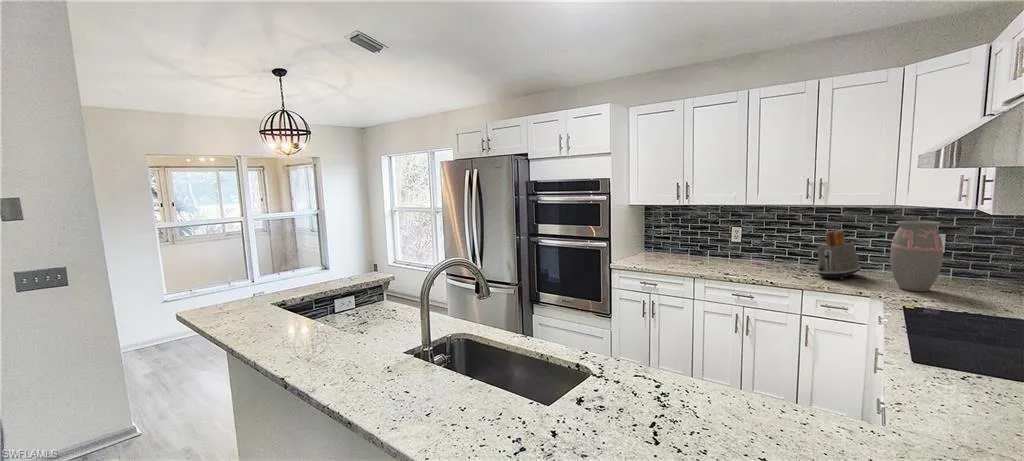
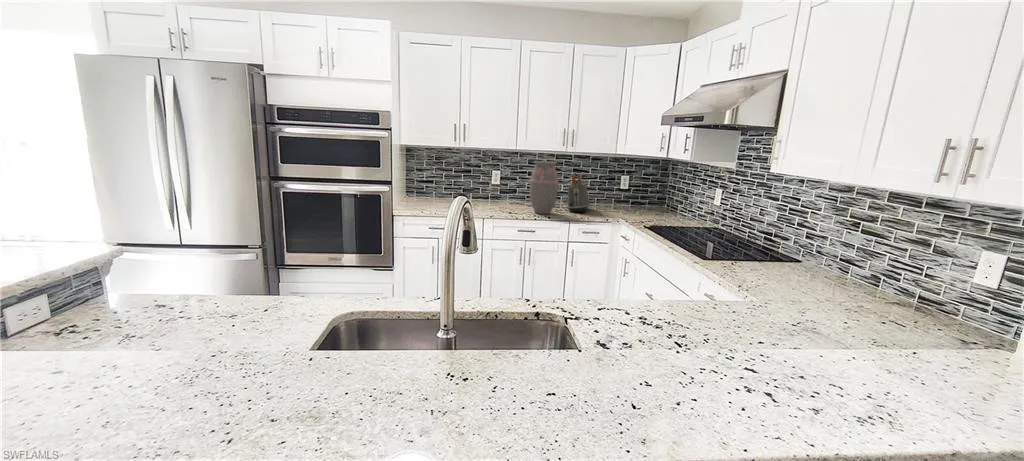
decorative vase: present [890,221,943,291] -> present [530,161,558,214]

